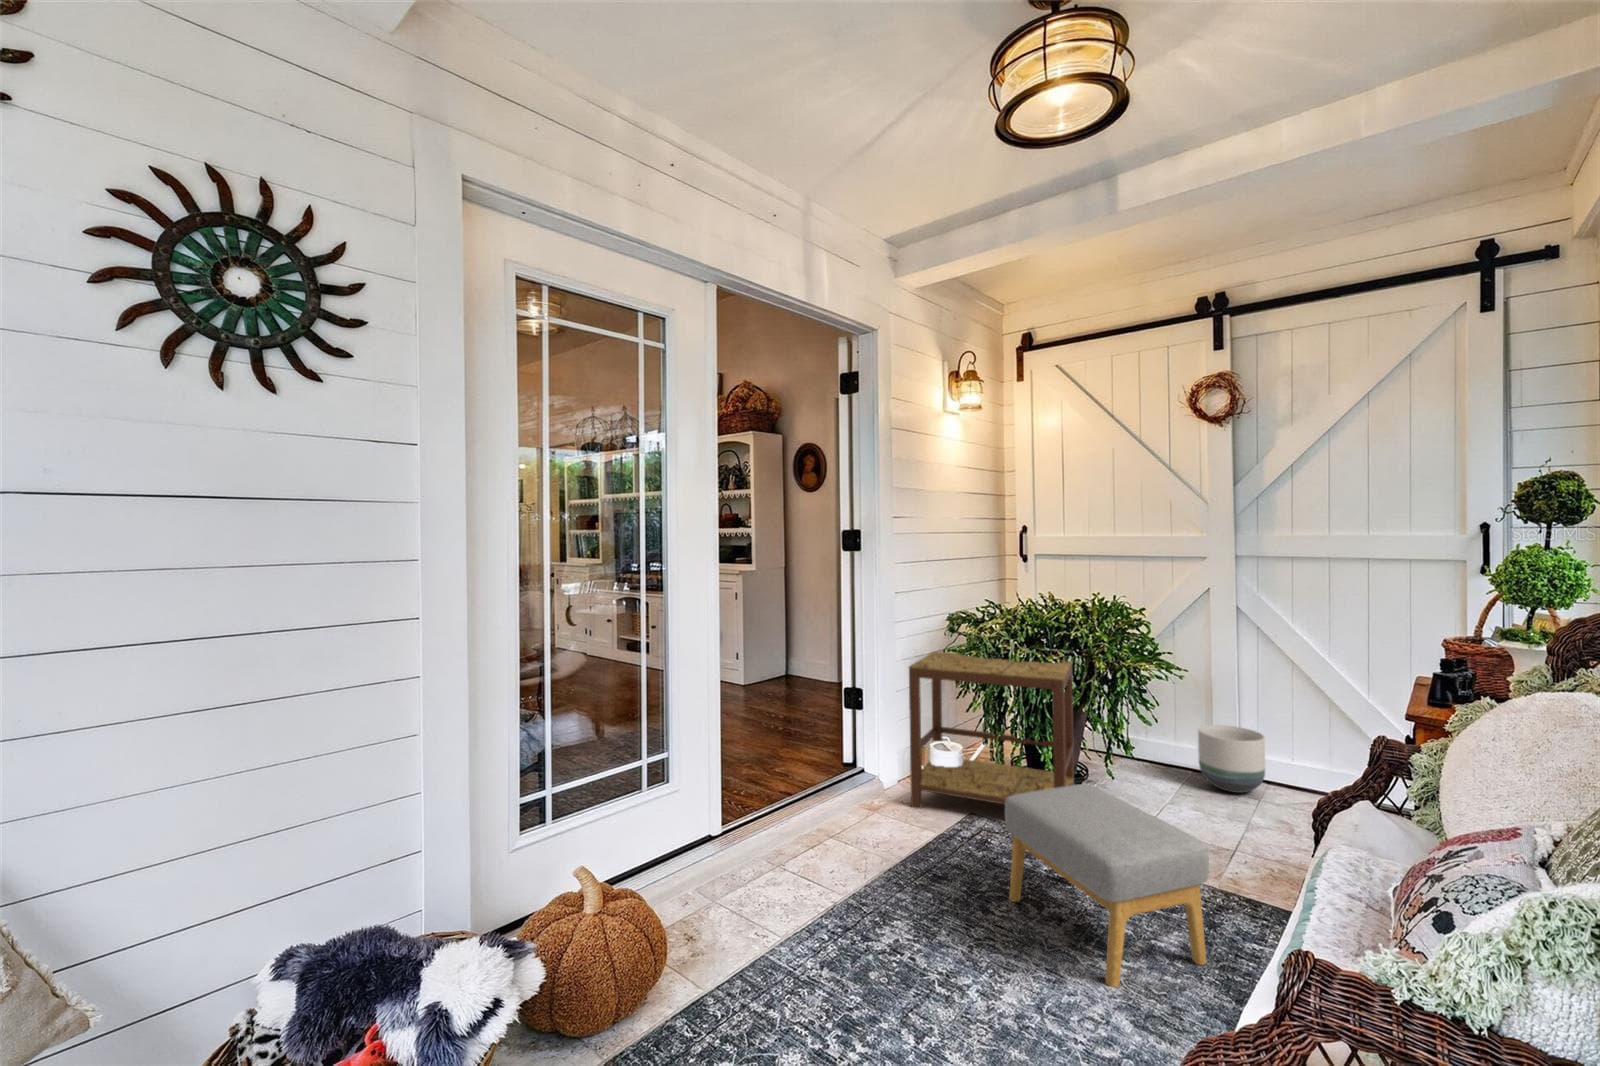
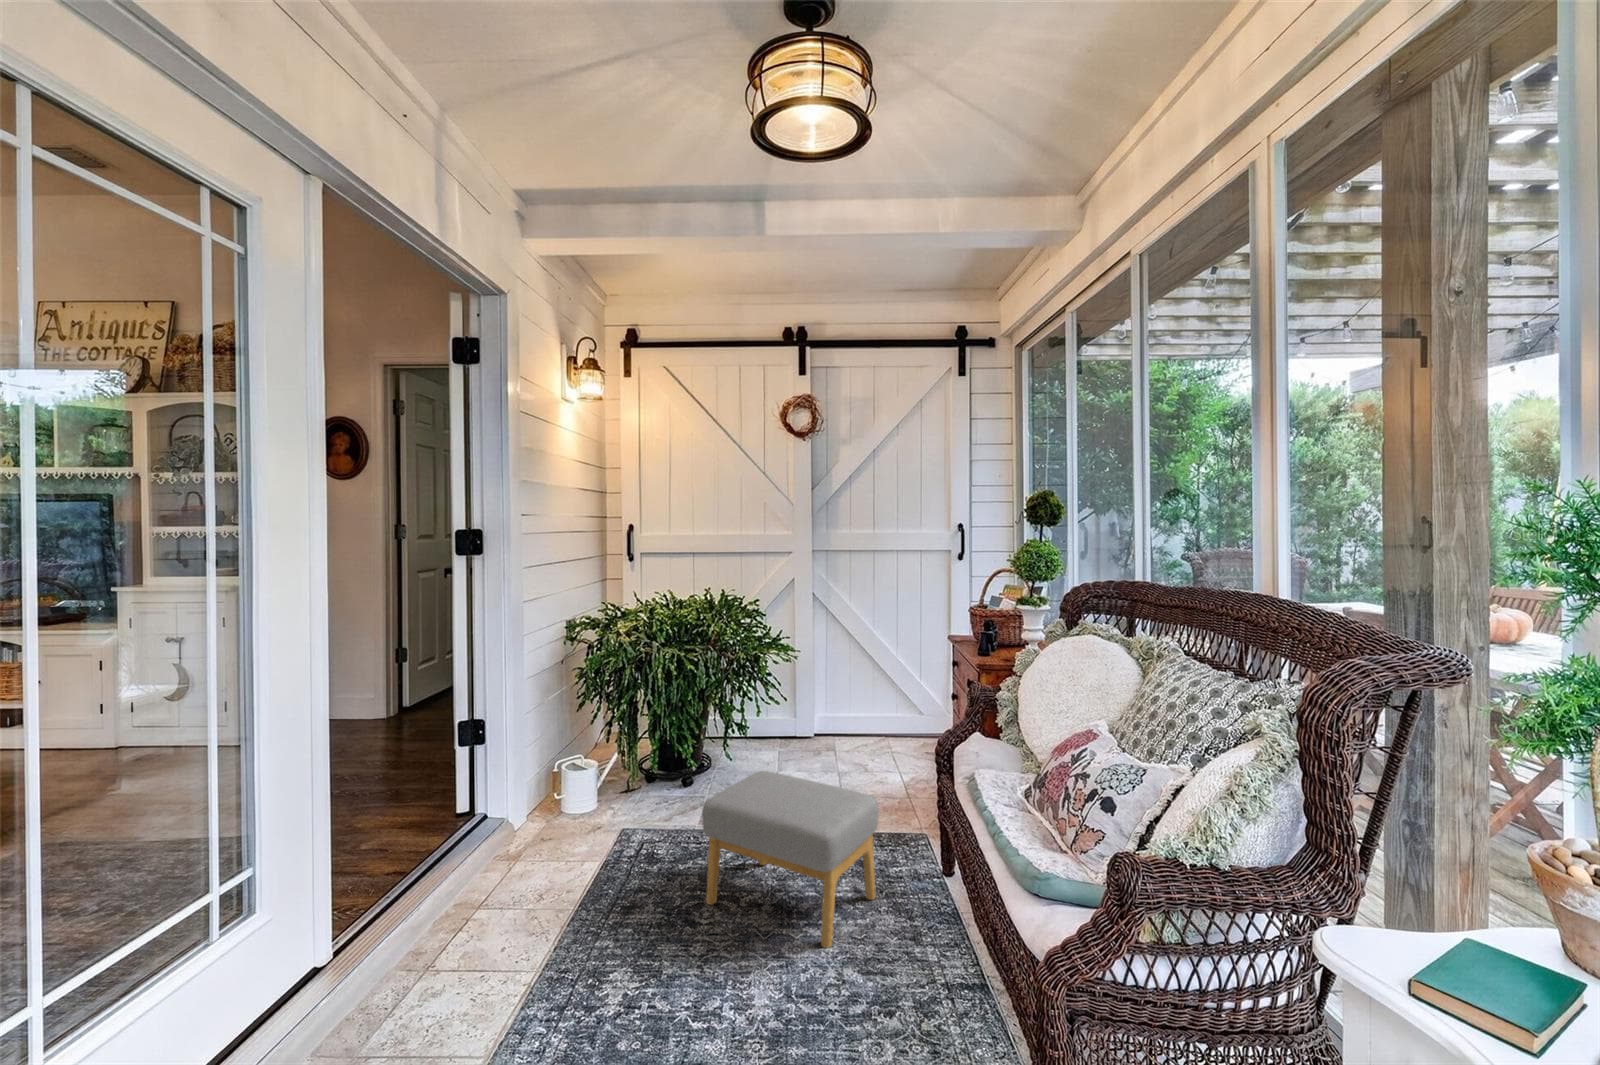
side table: present [909,652,1074,809] -> none [553,656,718,843]
planter: present [1198,725,1265,793] -> none [790,693,837,749]

